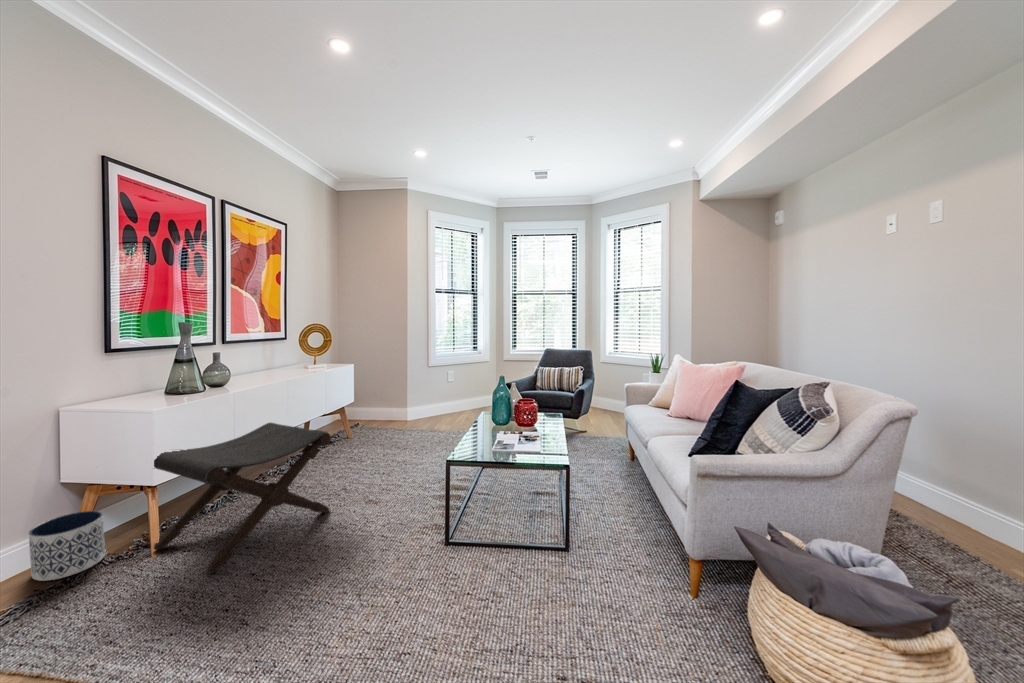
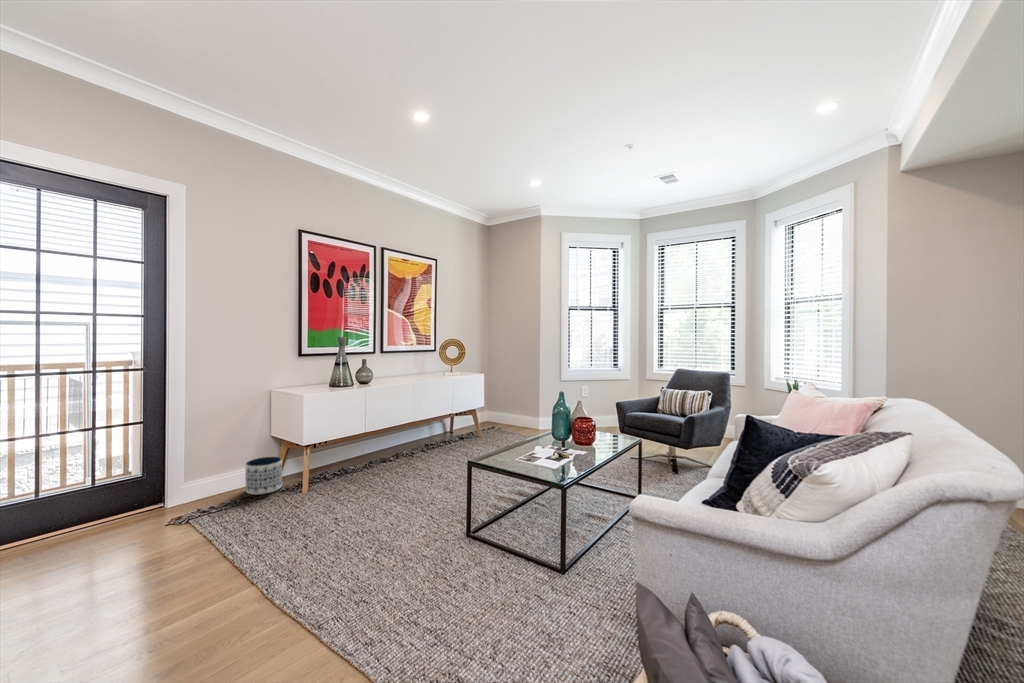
footstool: present [154,423,331,574] -> none [301,414,414,512]

